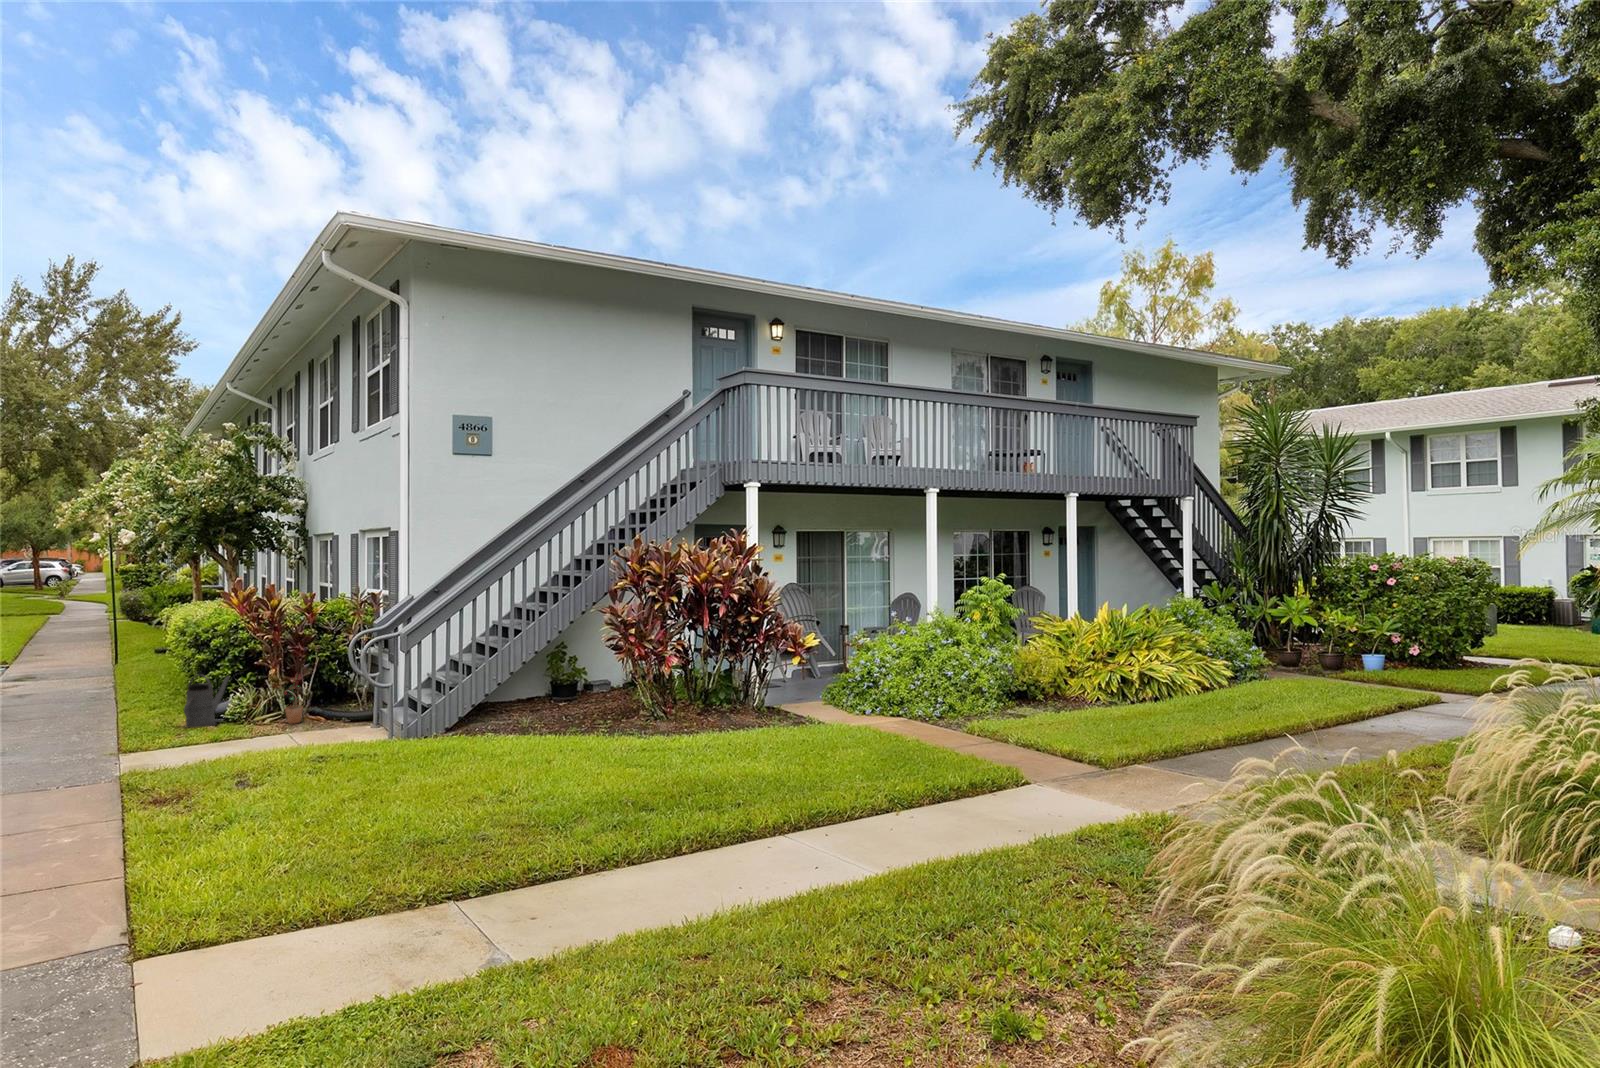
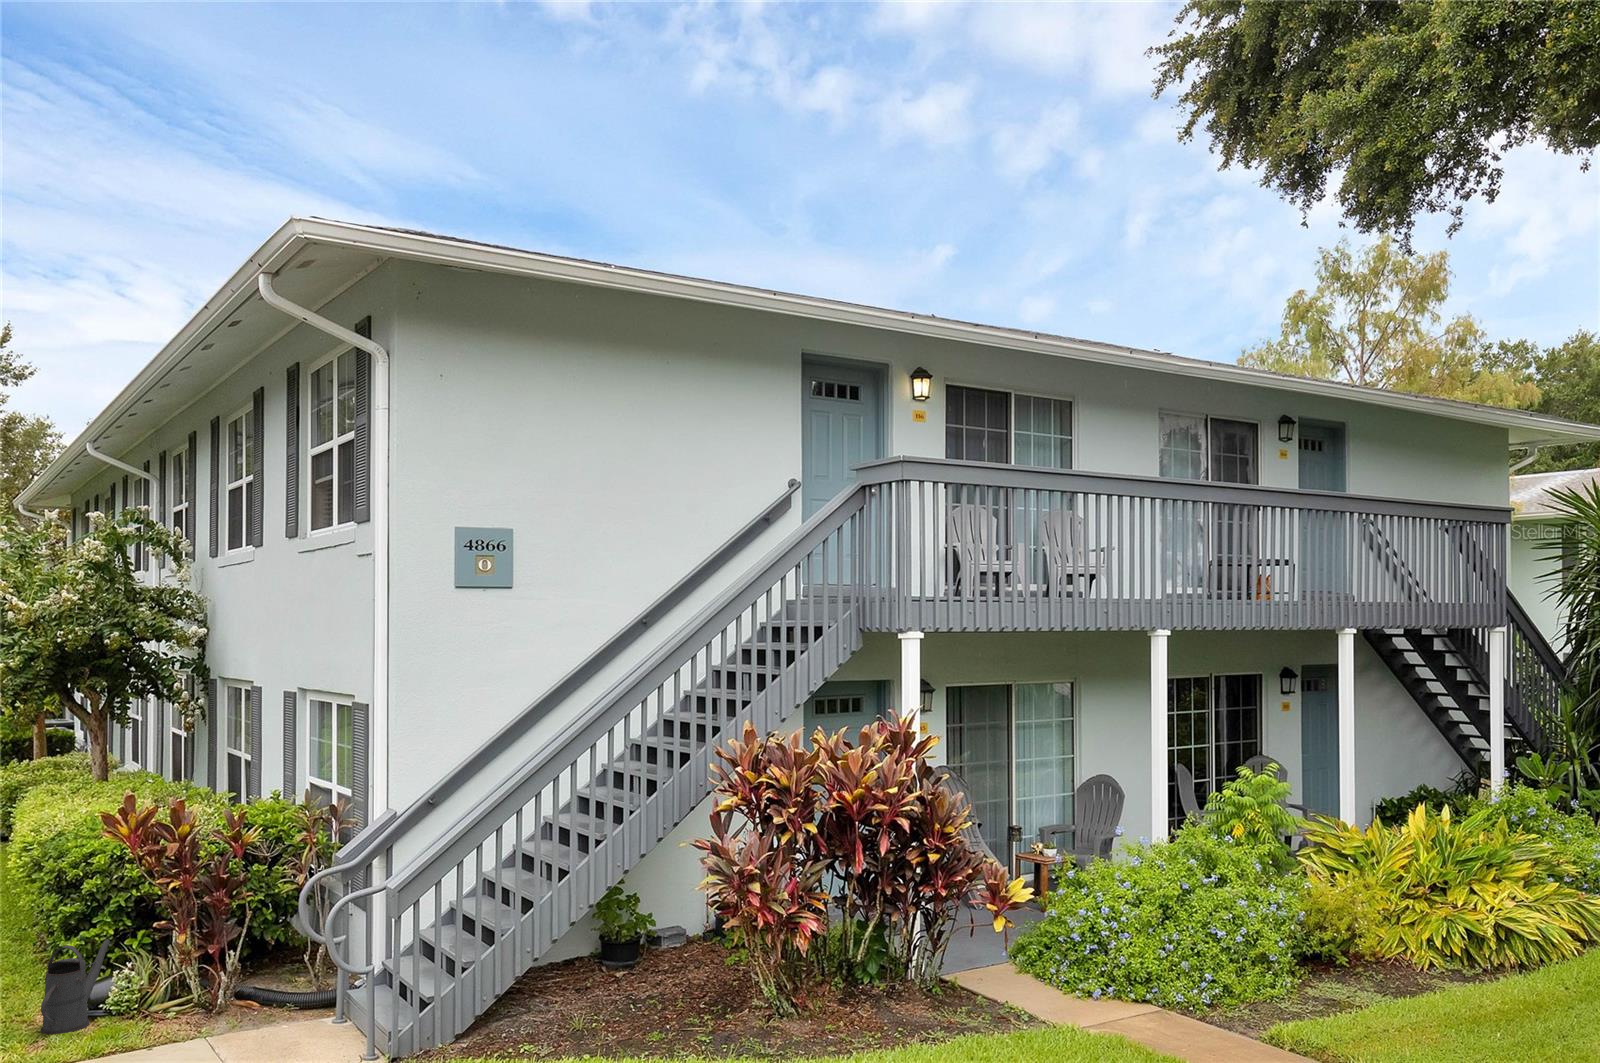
potted plant: present [285,674,303,724] -> none [194,940,225,1022]

